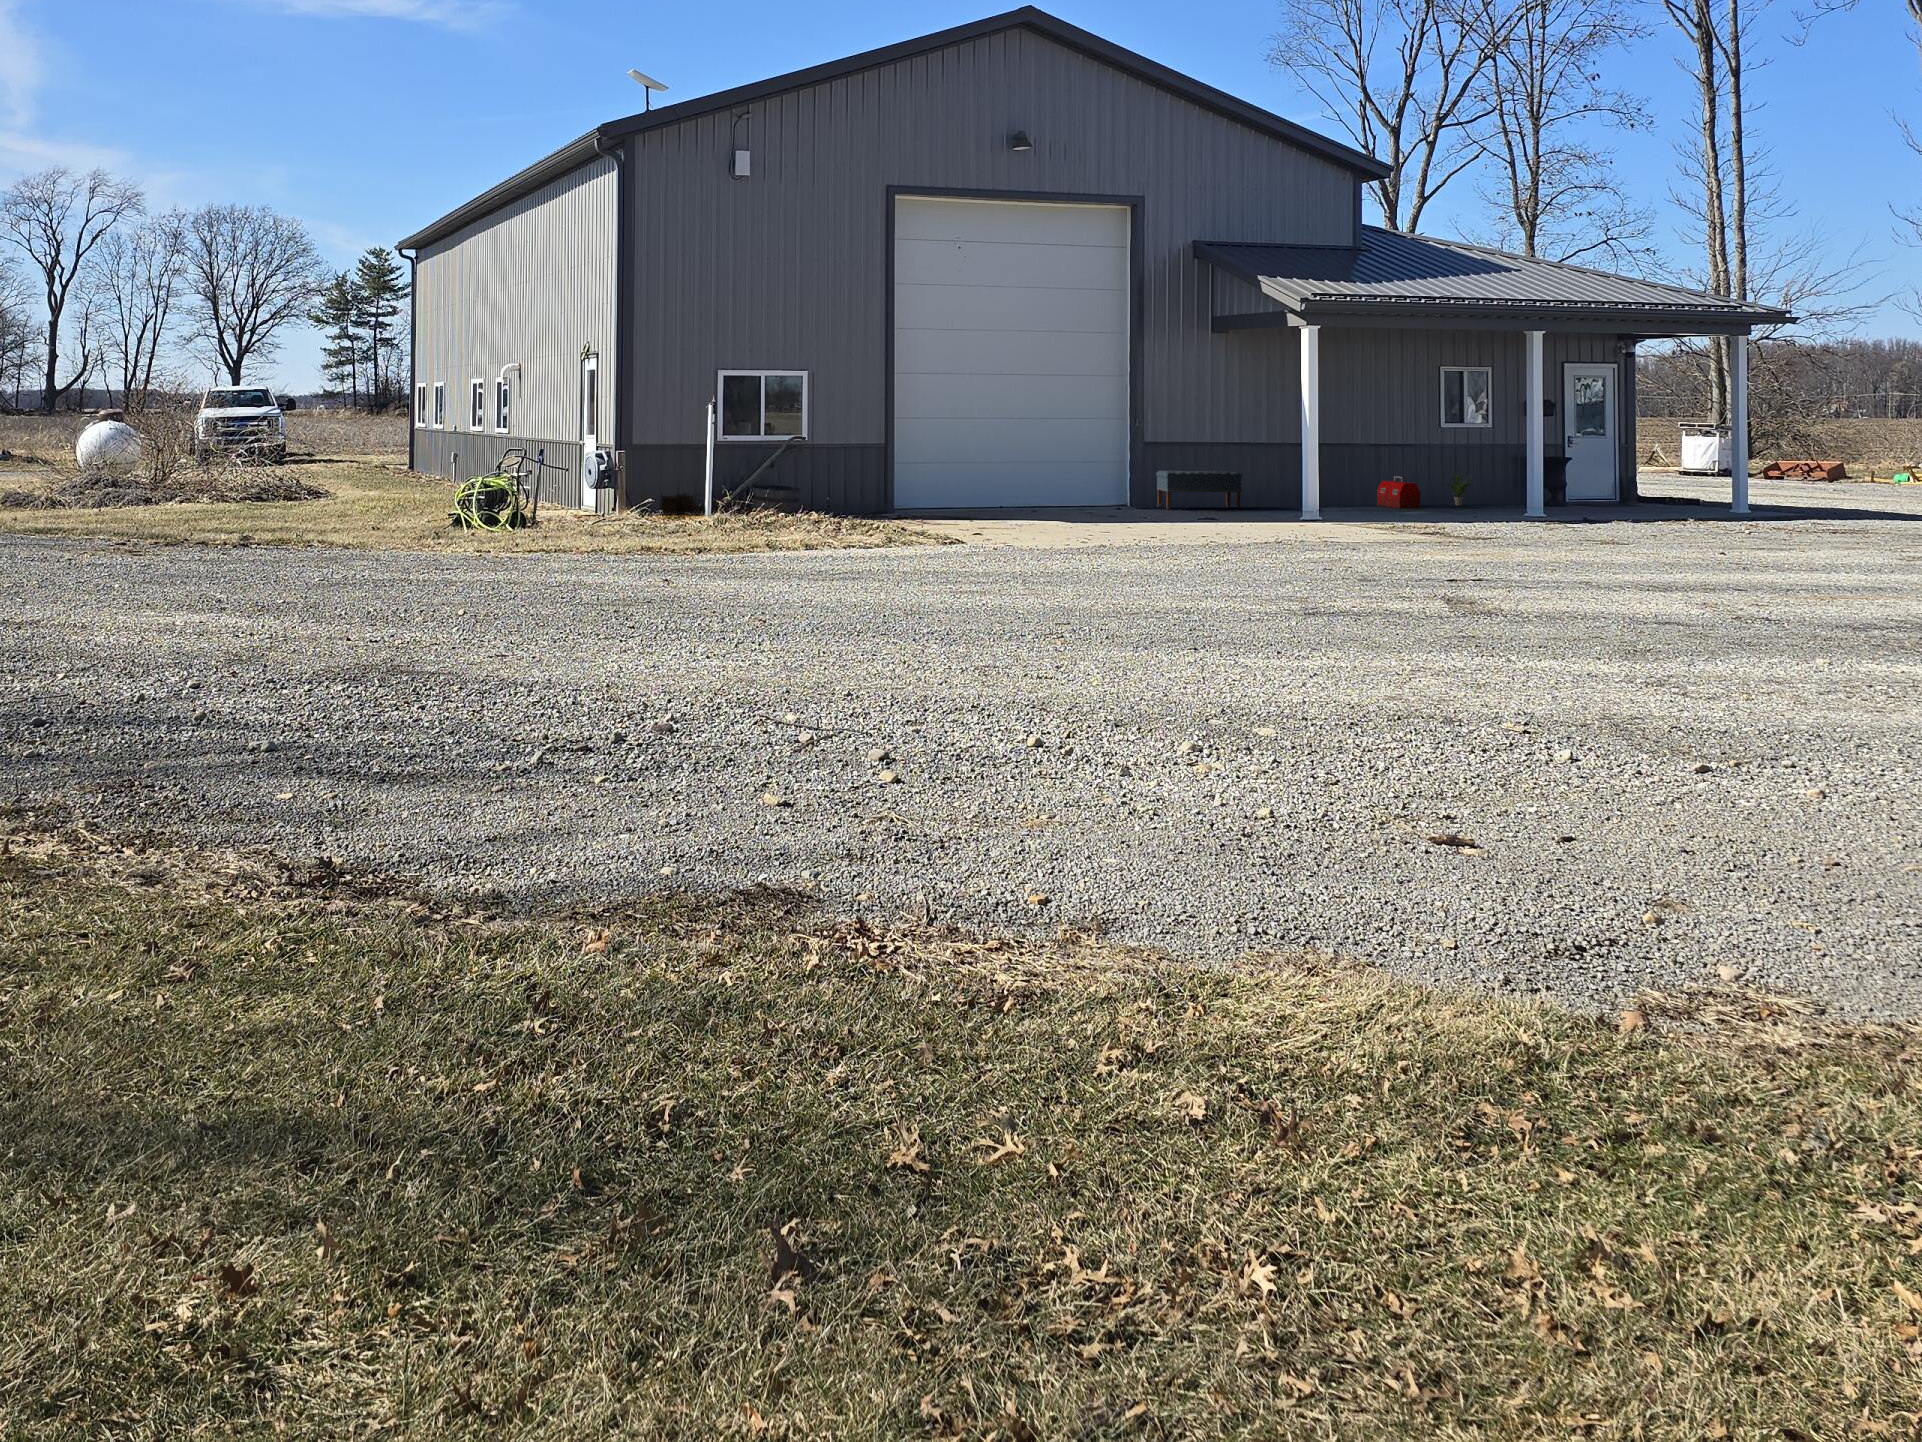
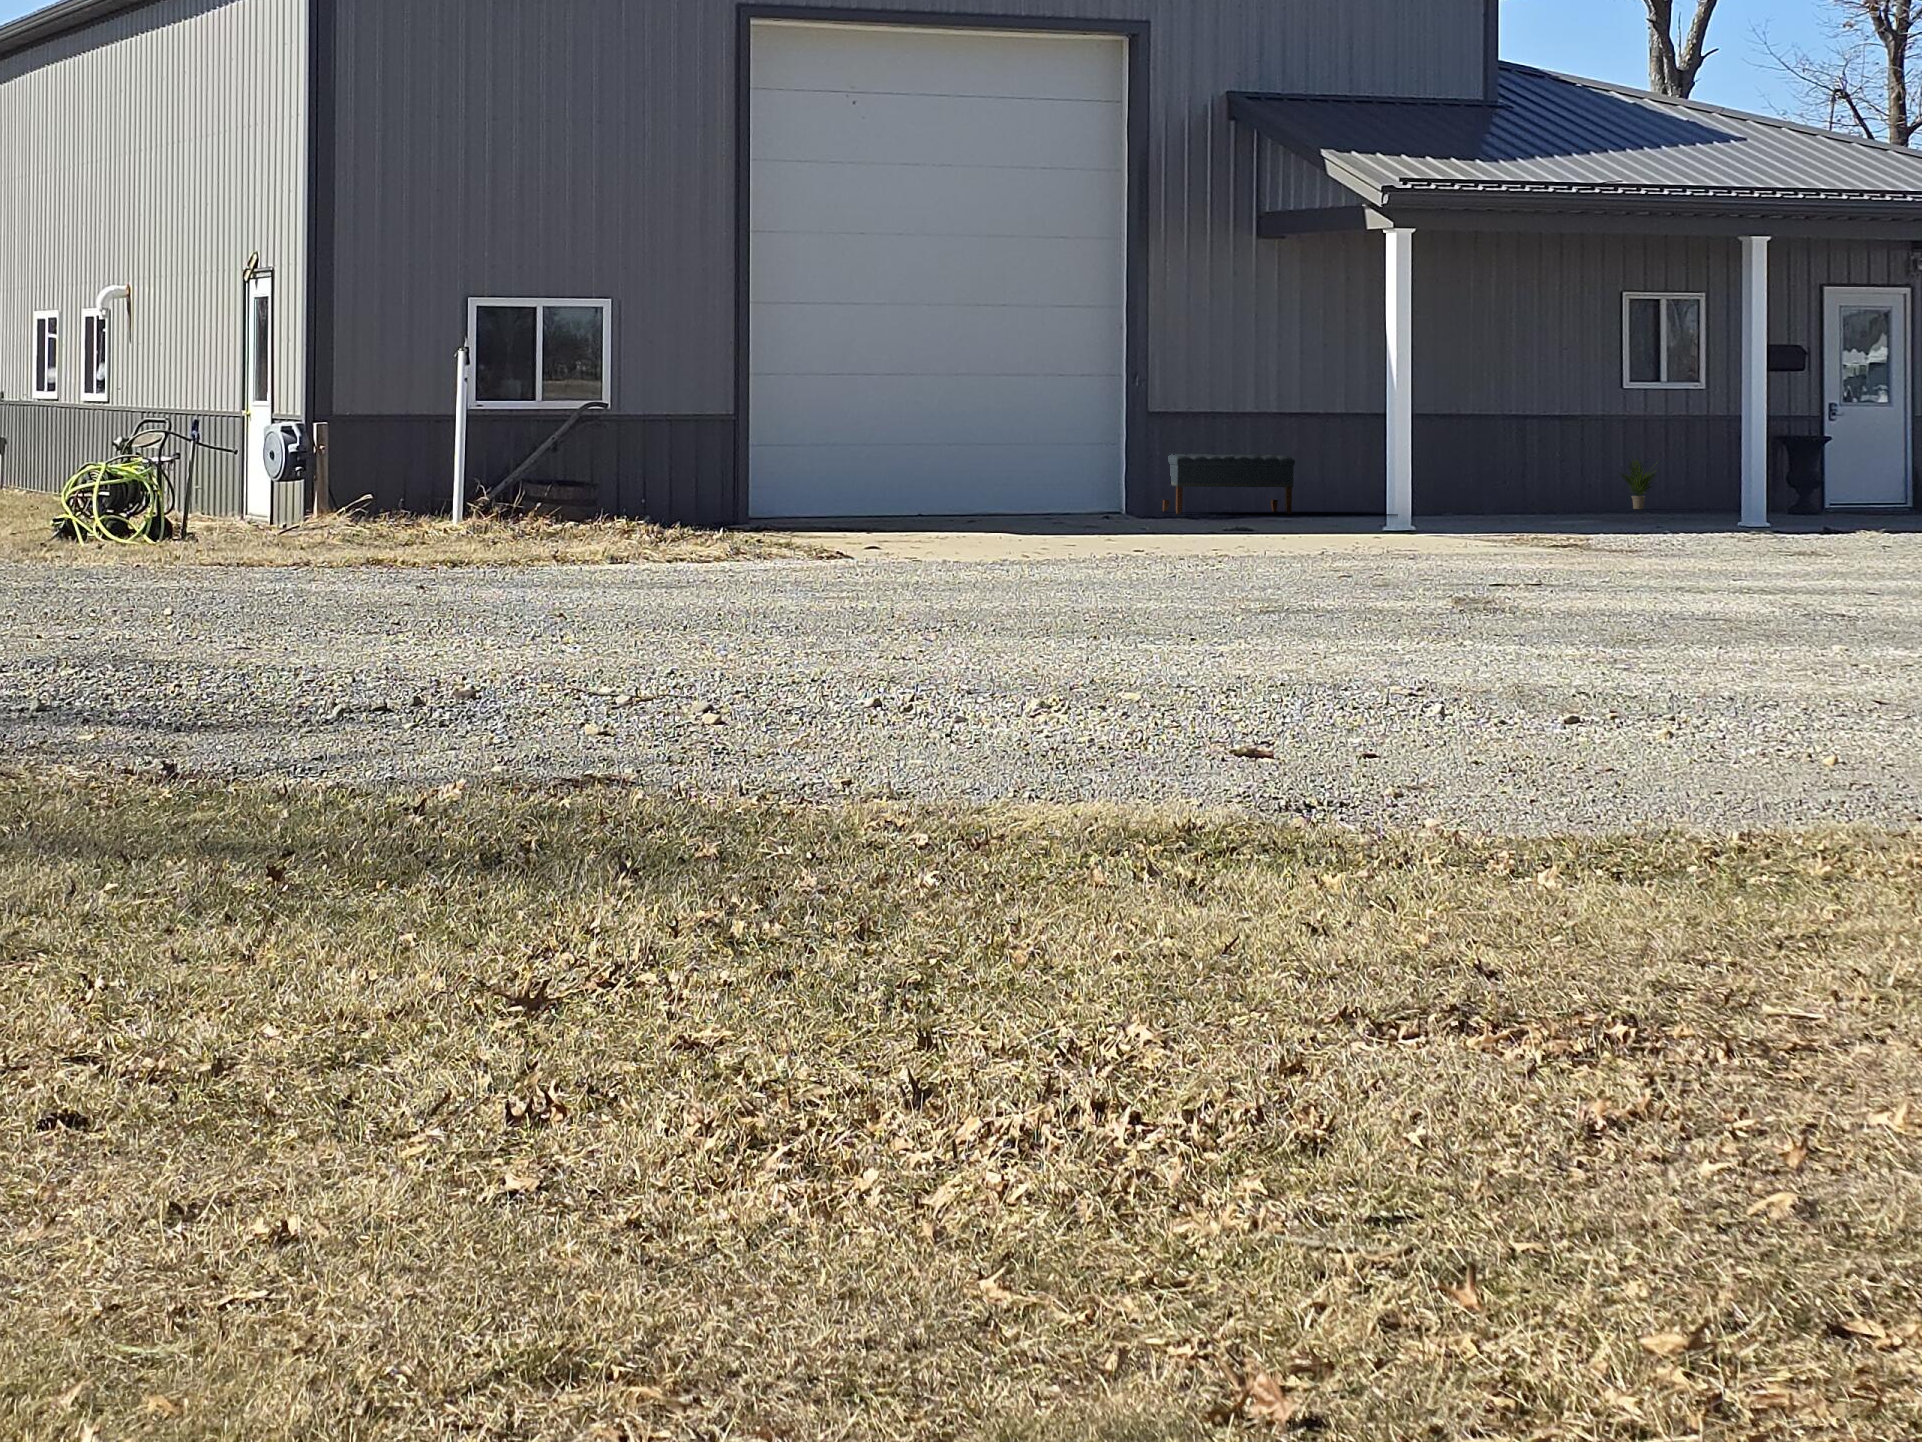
toolbox: present [1377,476,1420,508] -> none [1510,463,1576,513]
woven basket: present [661,494,706,516] -> none [383,487,455,522]

